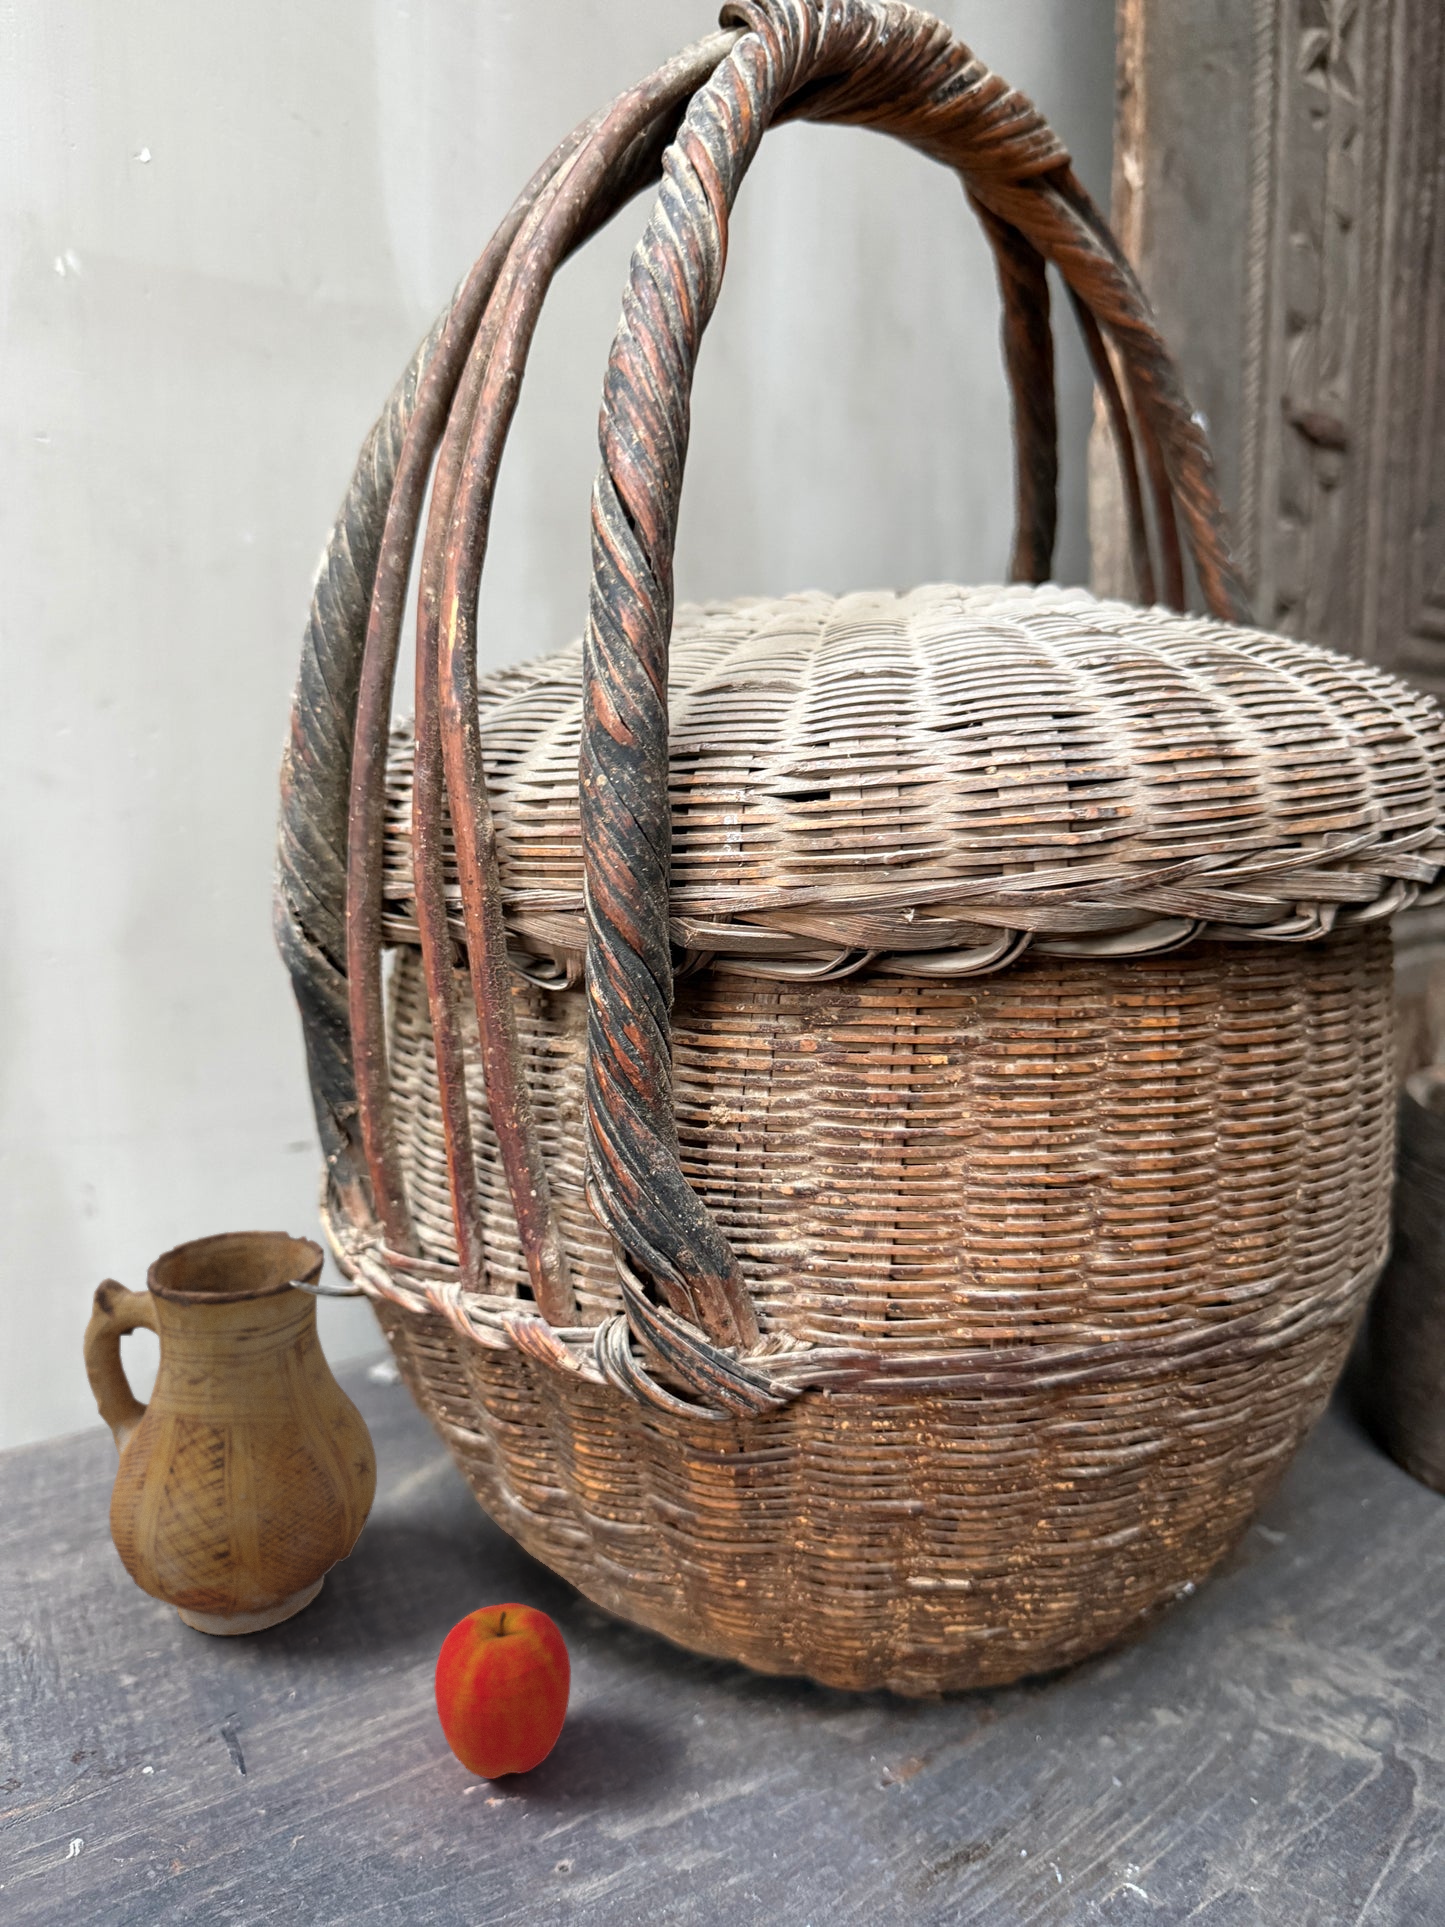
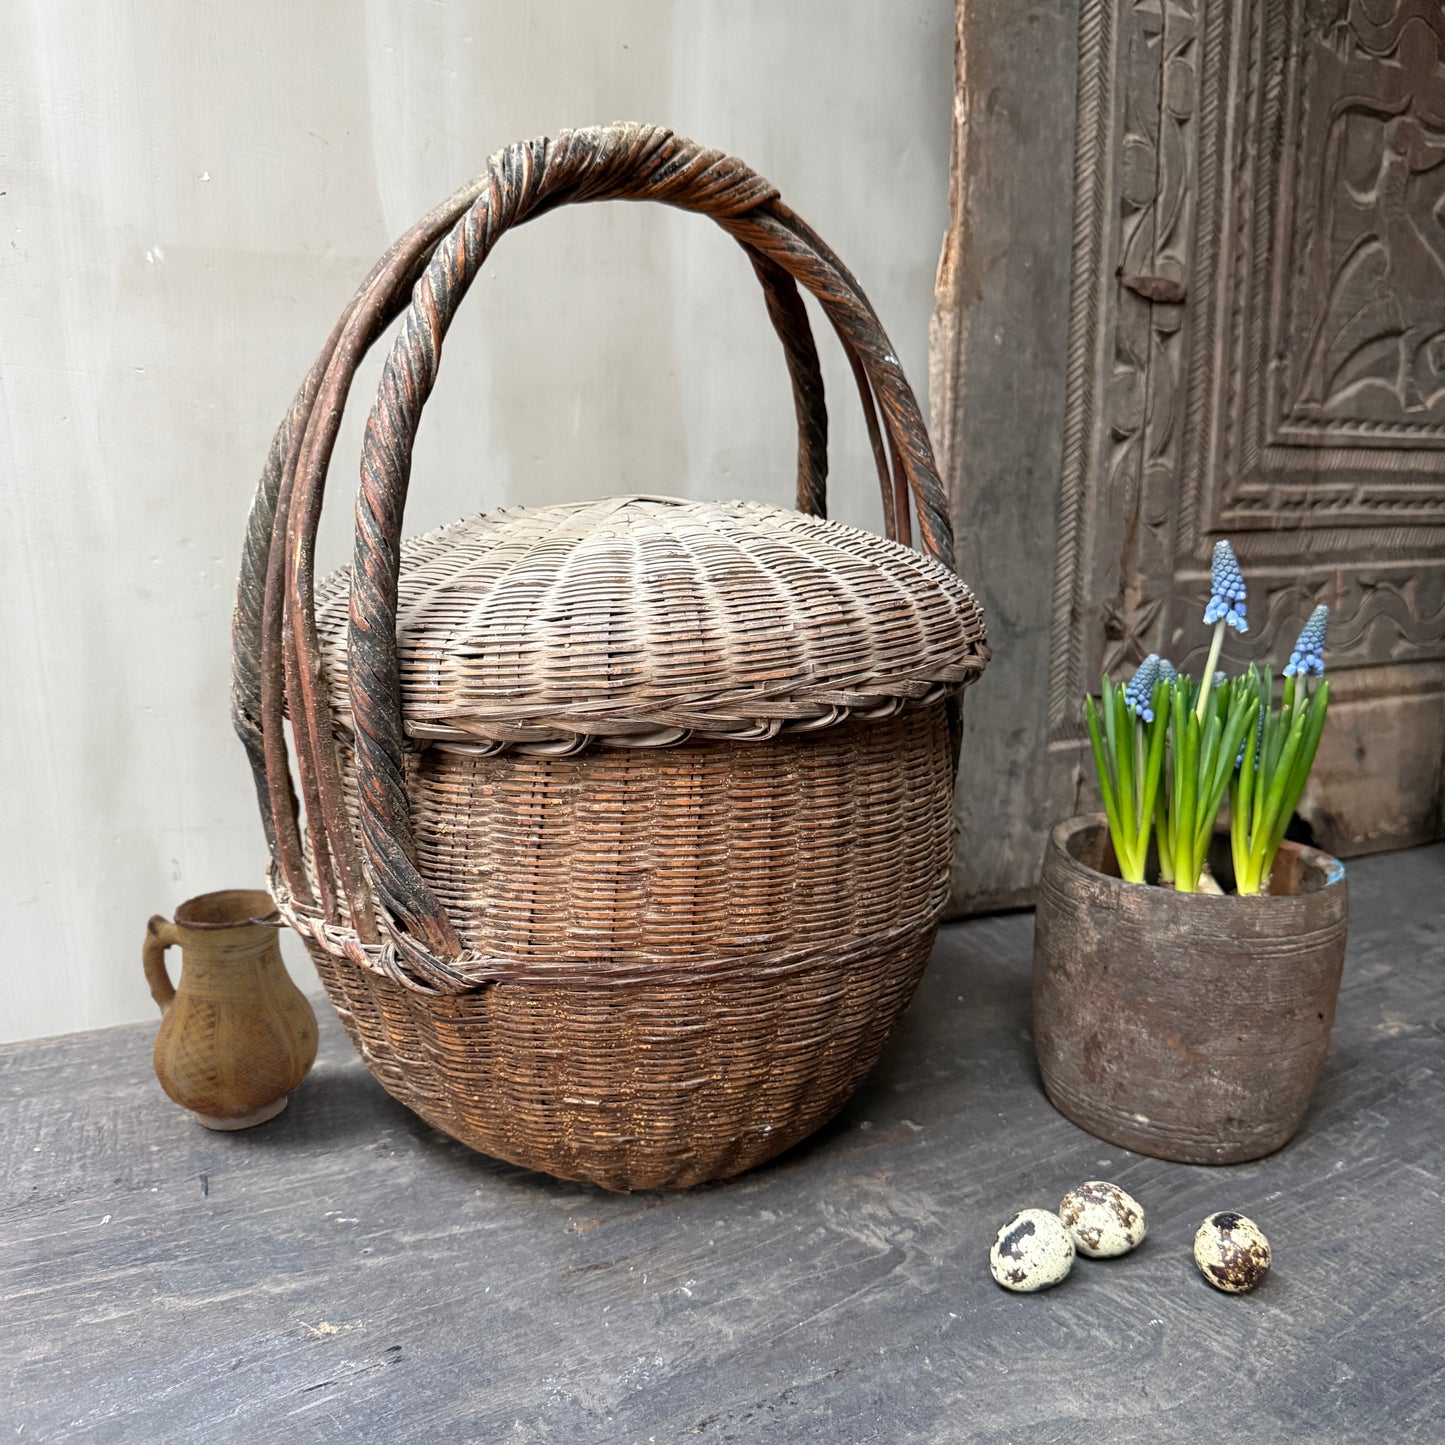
apple: present [434,1603,571,1779] -> none [317,1110,399,1206]

